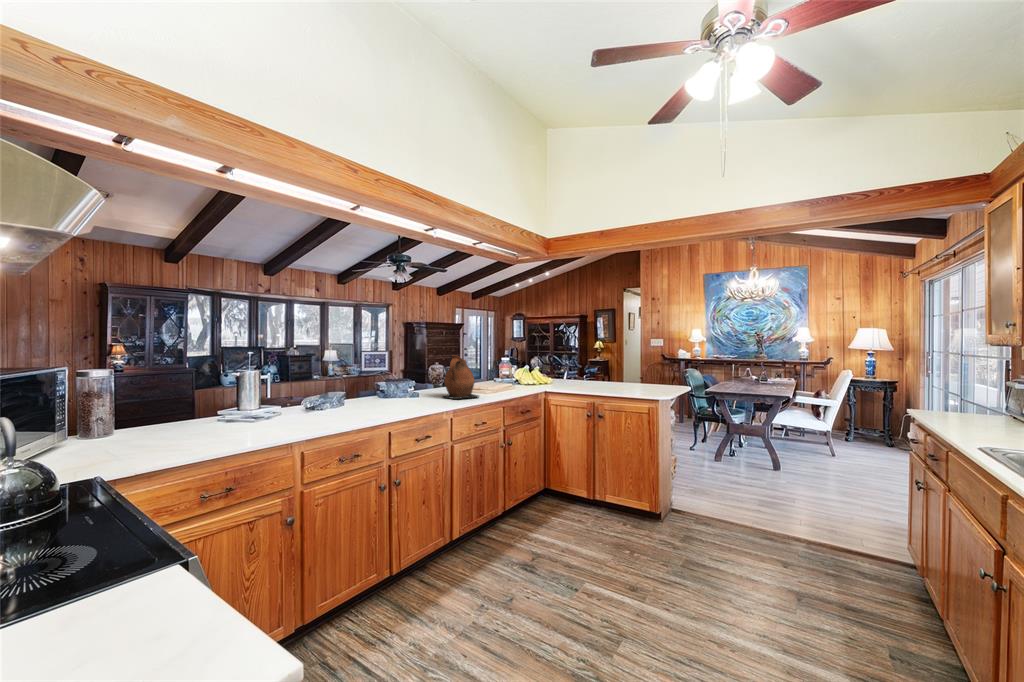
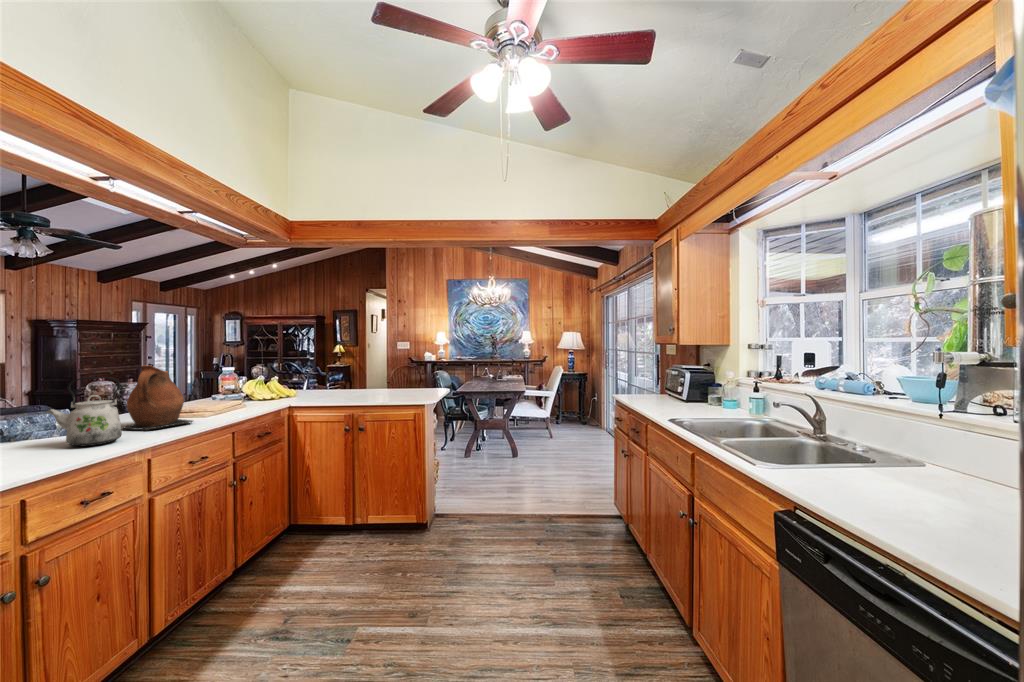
kettle: none [407,362,441,405] -> present [46,377,122,446]

